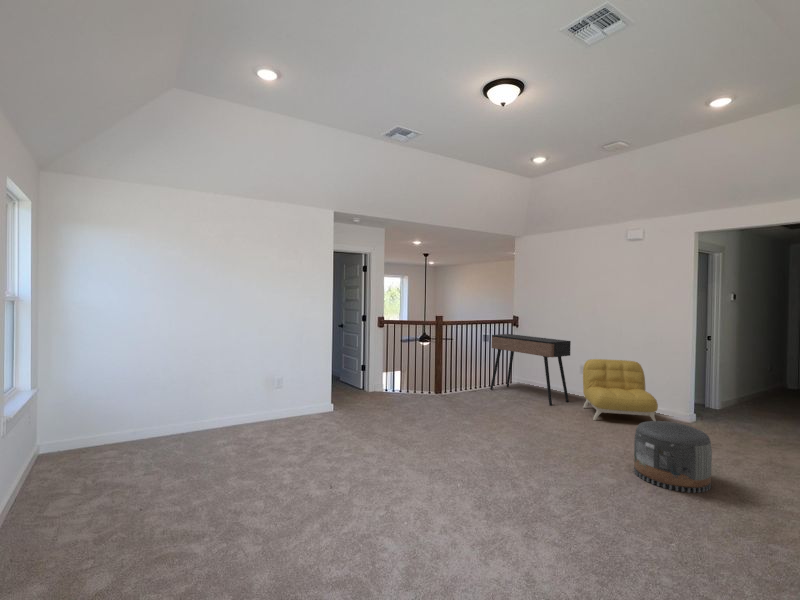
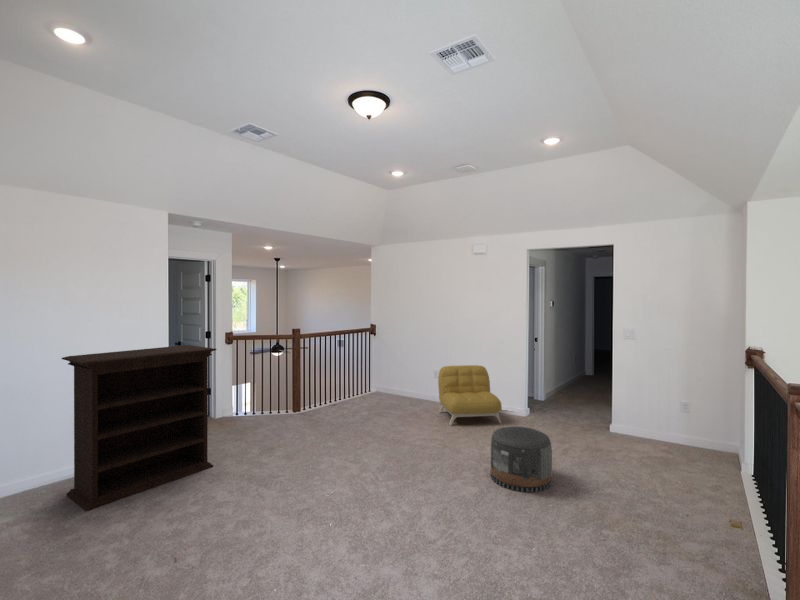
bookshelf: none [260,322,369,443] -> present [62,345,216,511]
console table: present [490,334,571,406] -> none [351,344,426,414]

